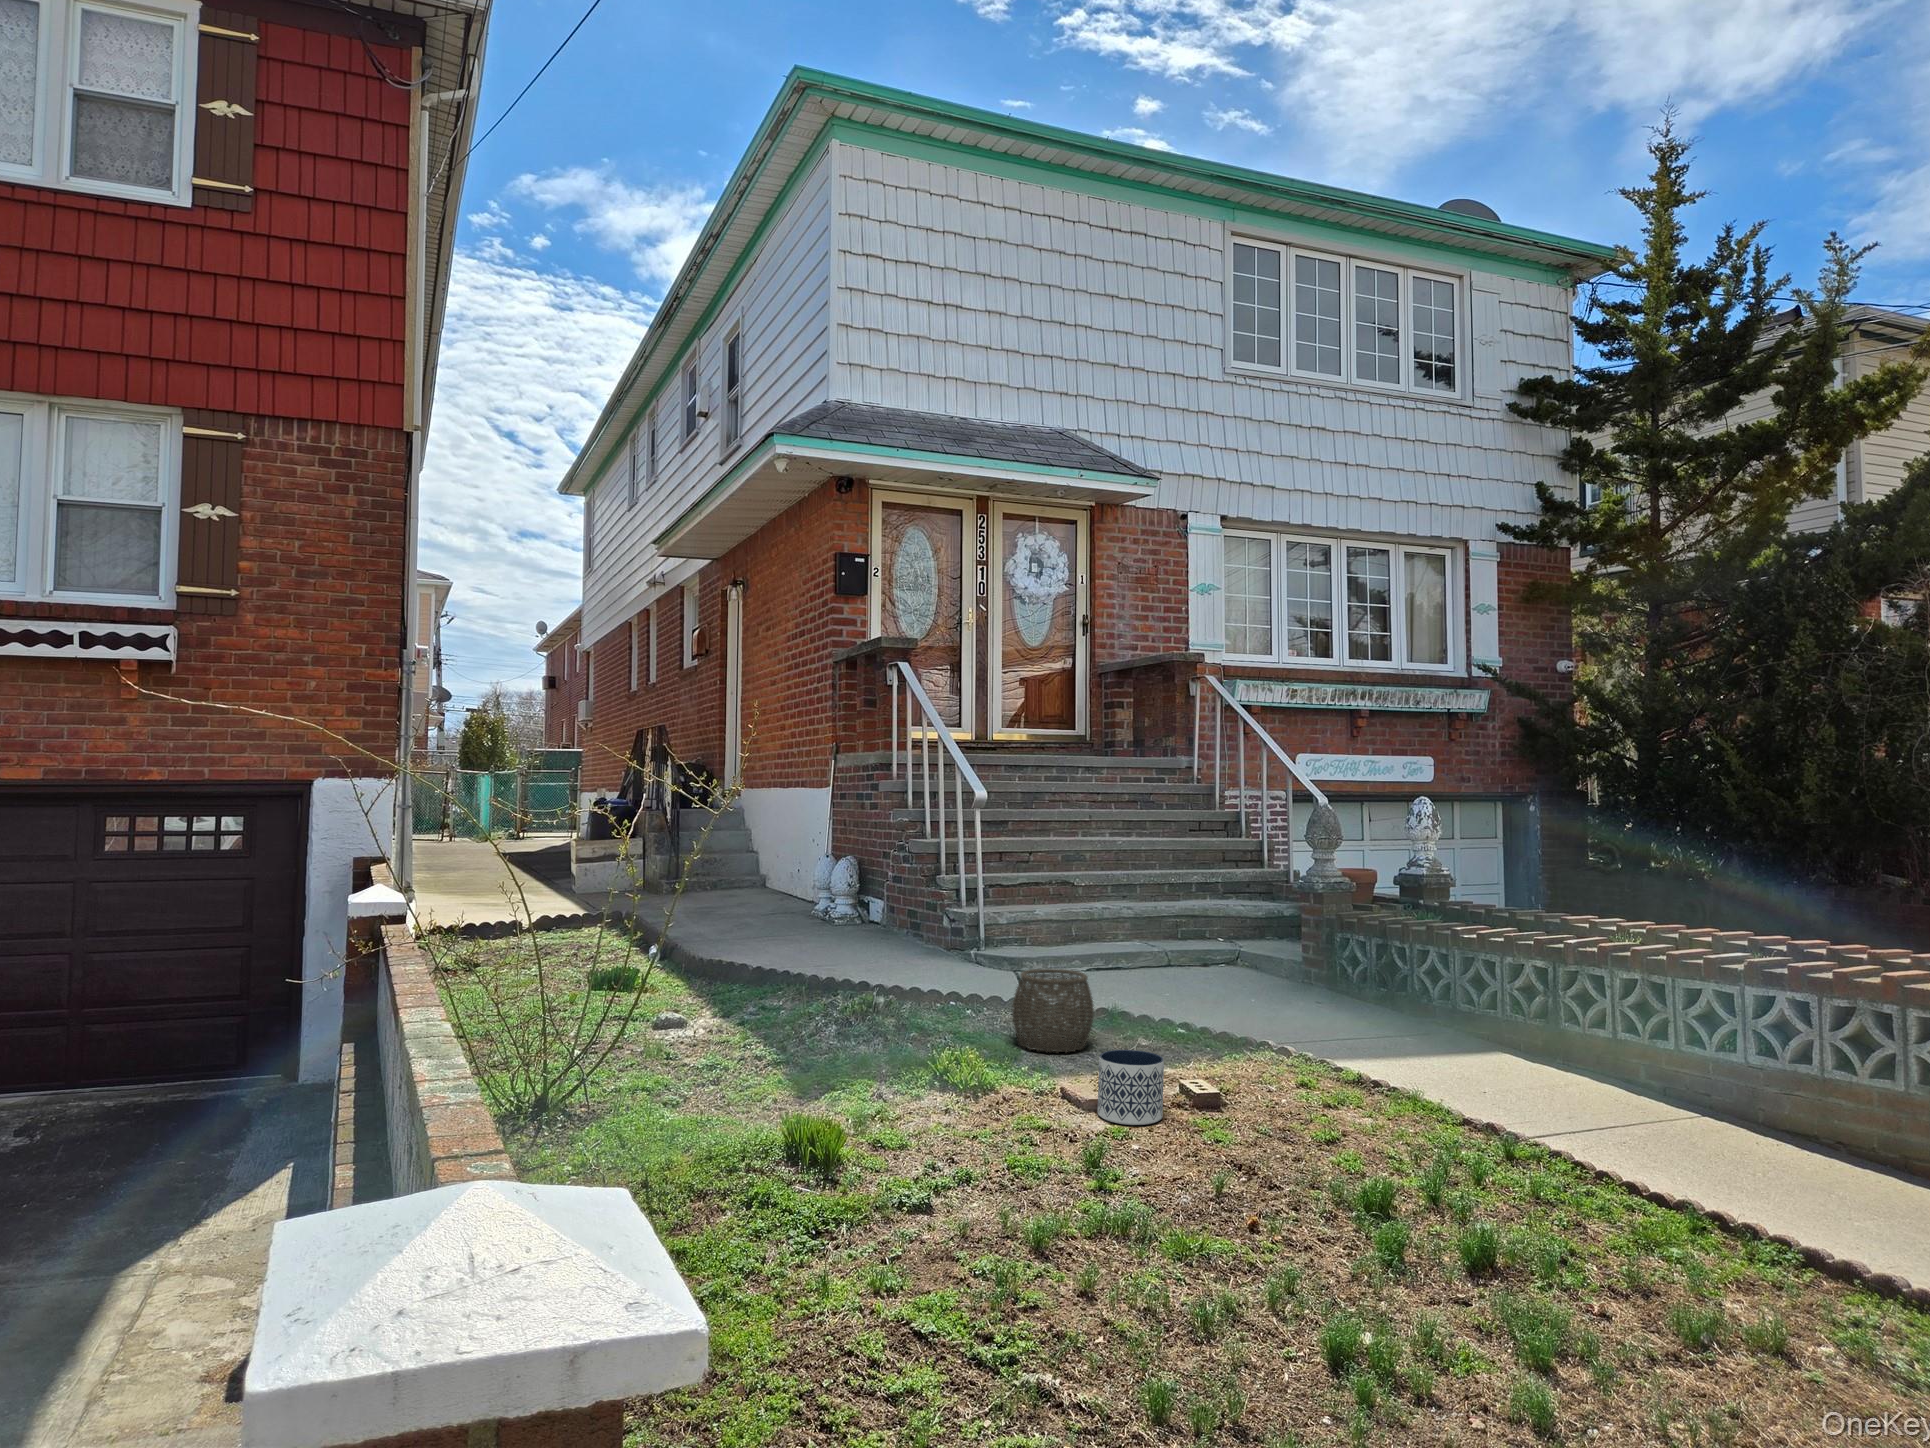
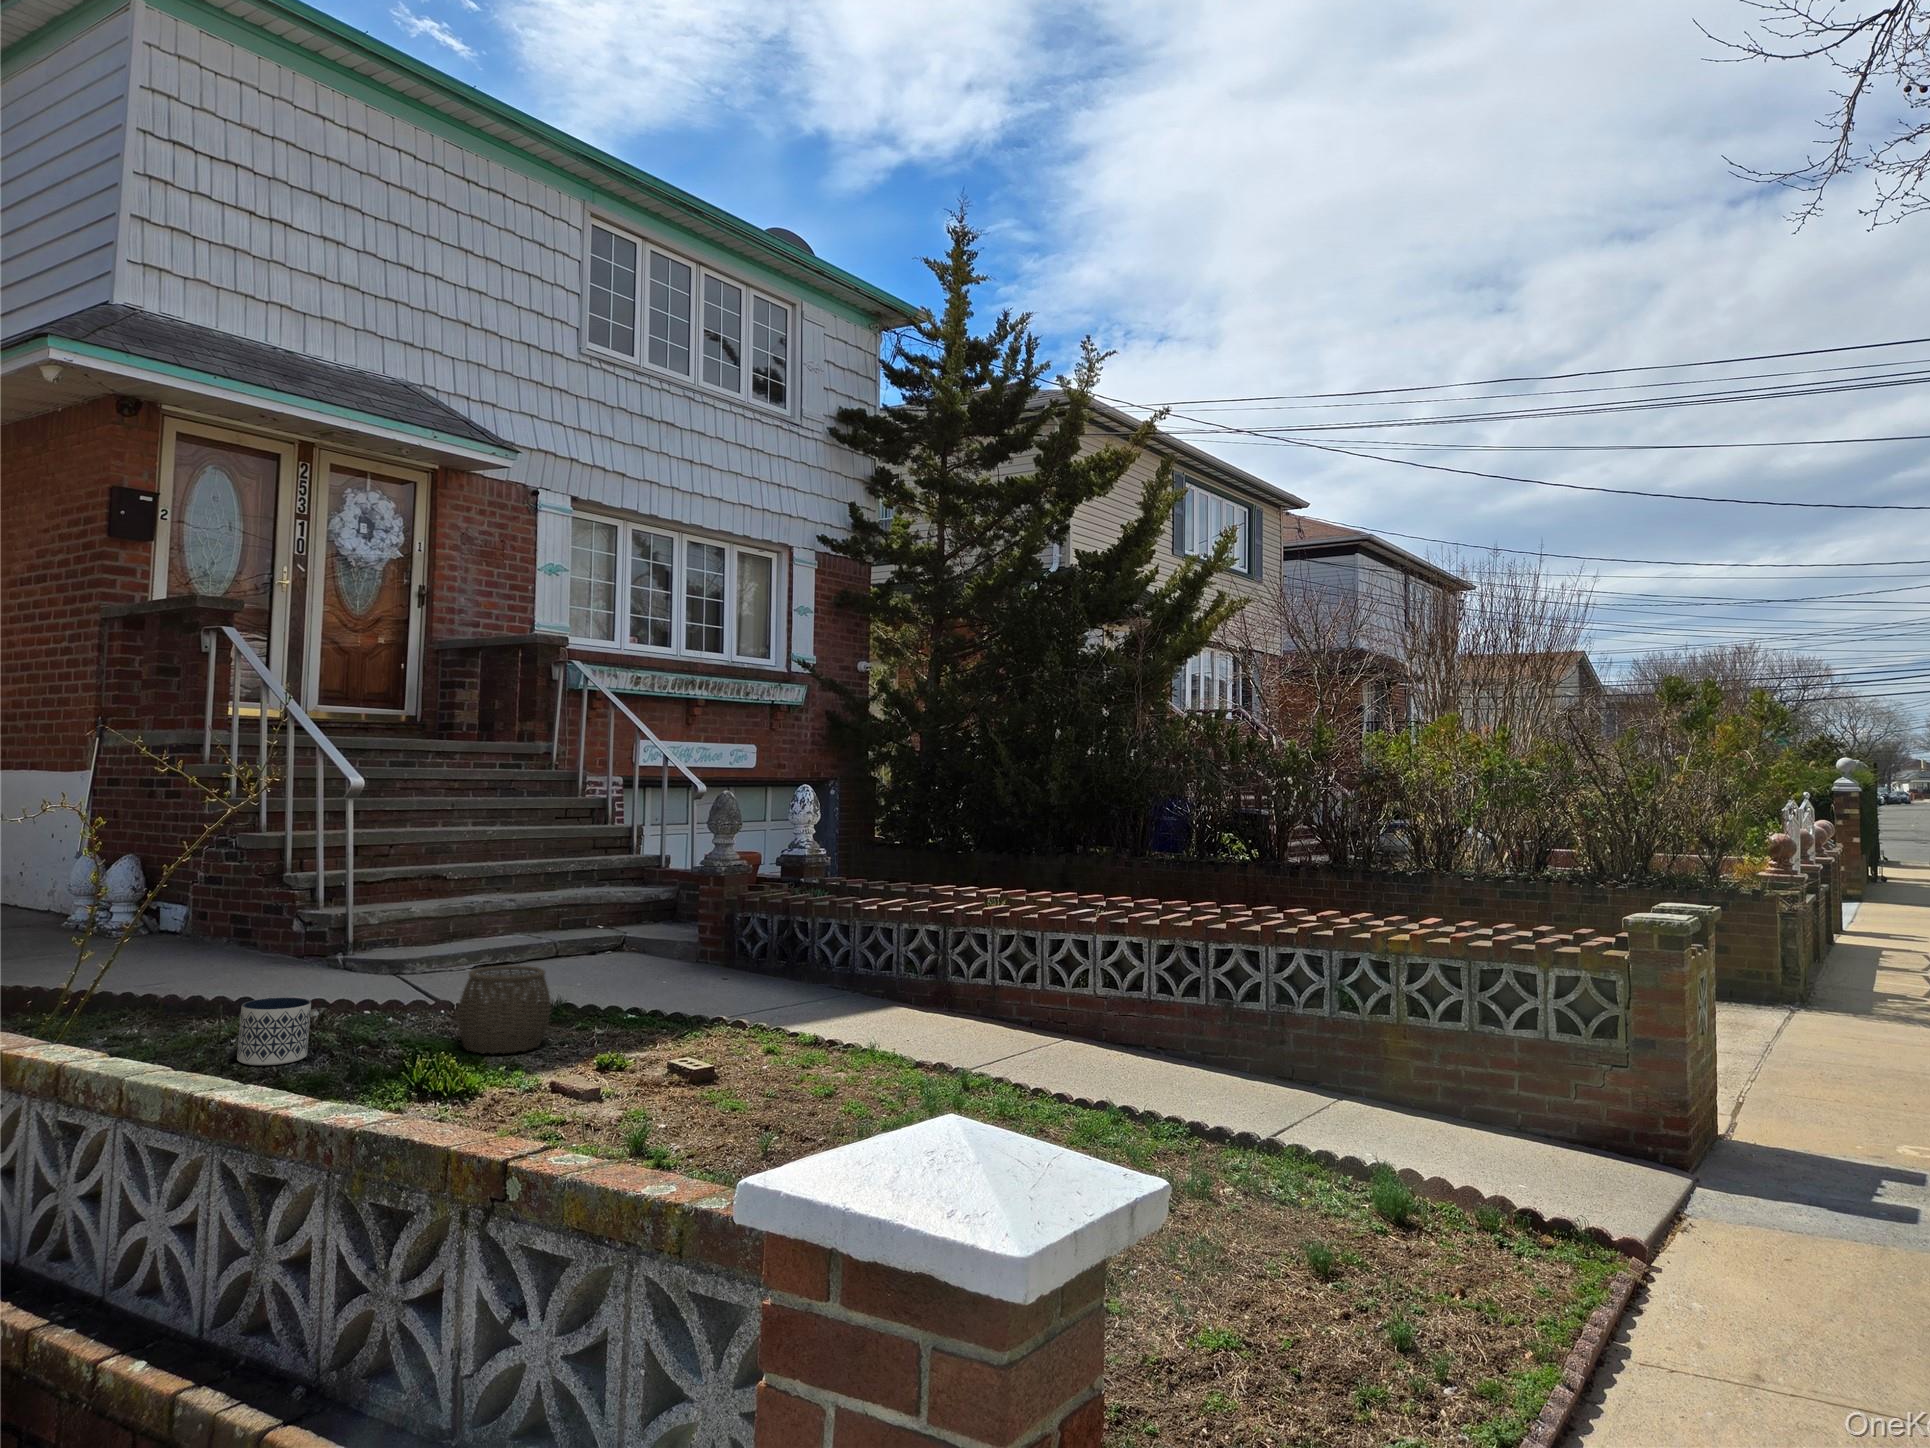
planter: present [1098,1050,1164,1125] -> present [237,998,311,1065]

